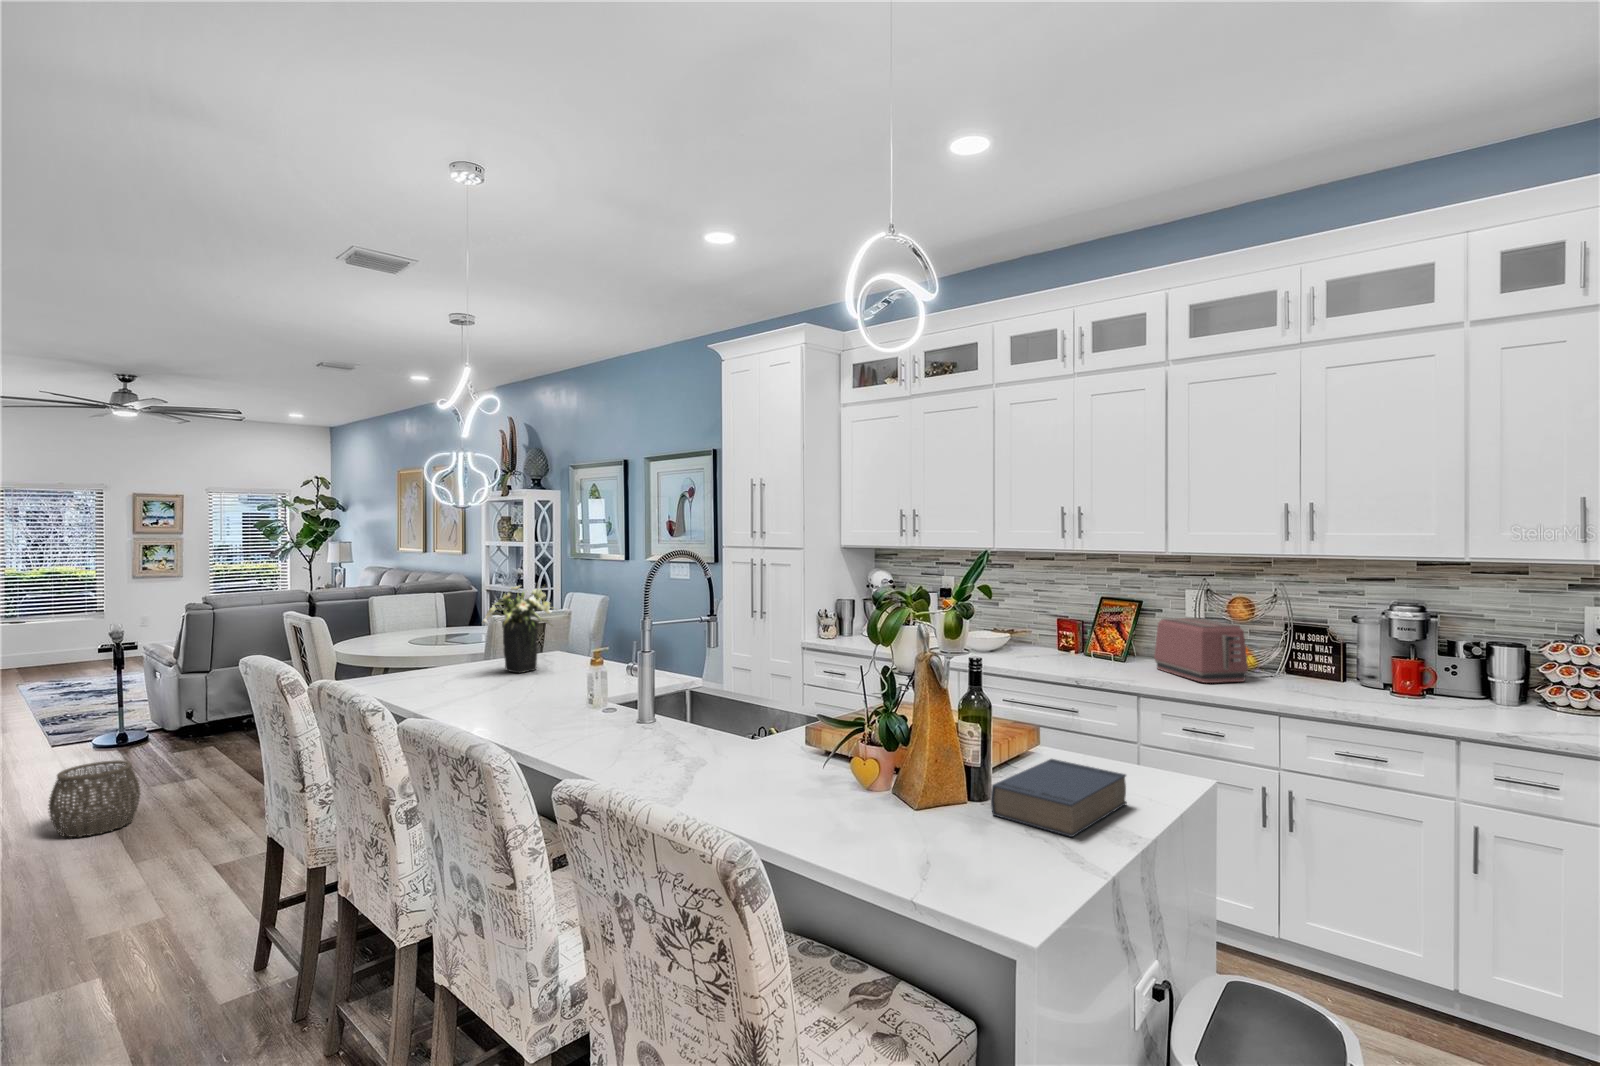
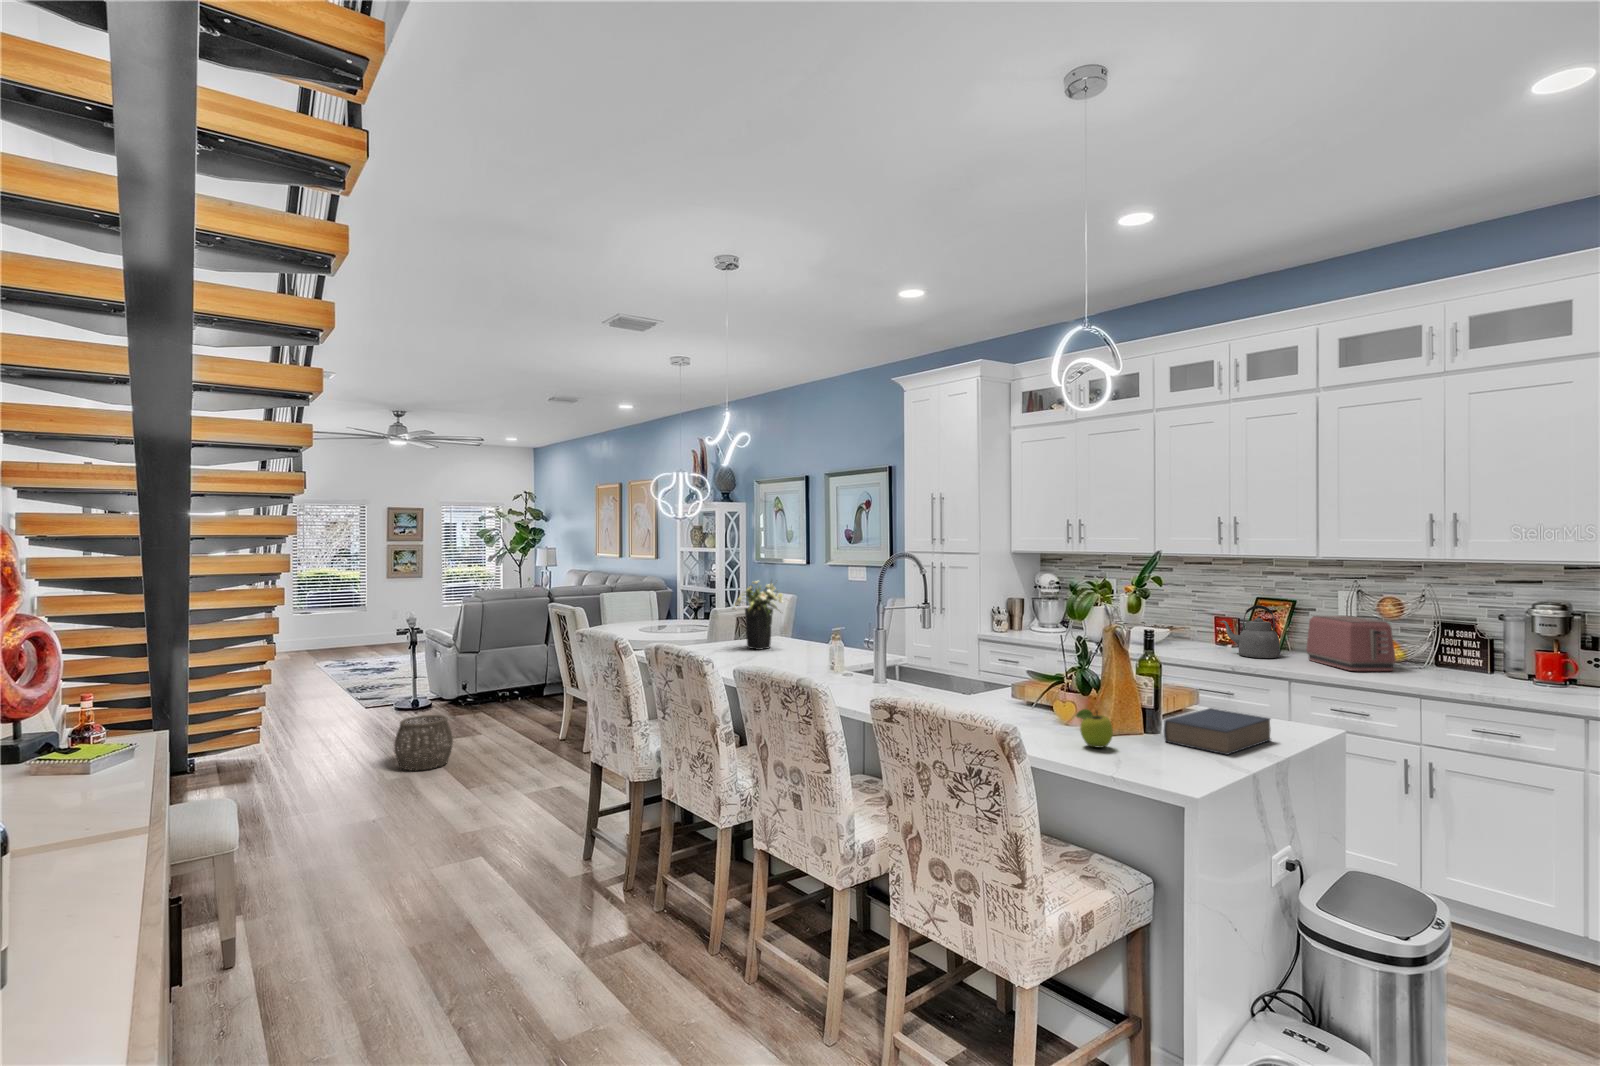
kettle: none [1063,607,1127,667] -> present [1220,605,1280,658]
fruit: none [871,778,921,834] -> present [1076,709,1113,748]

